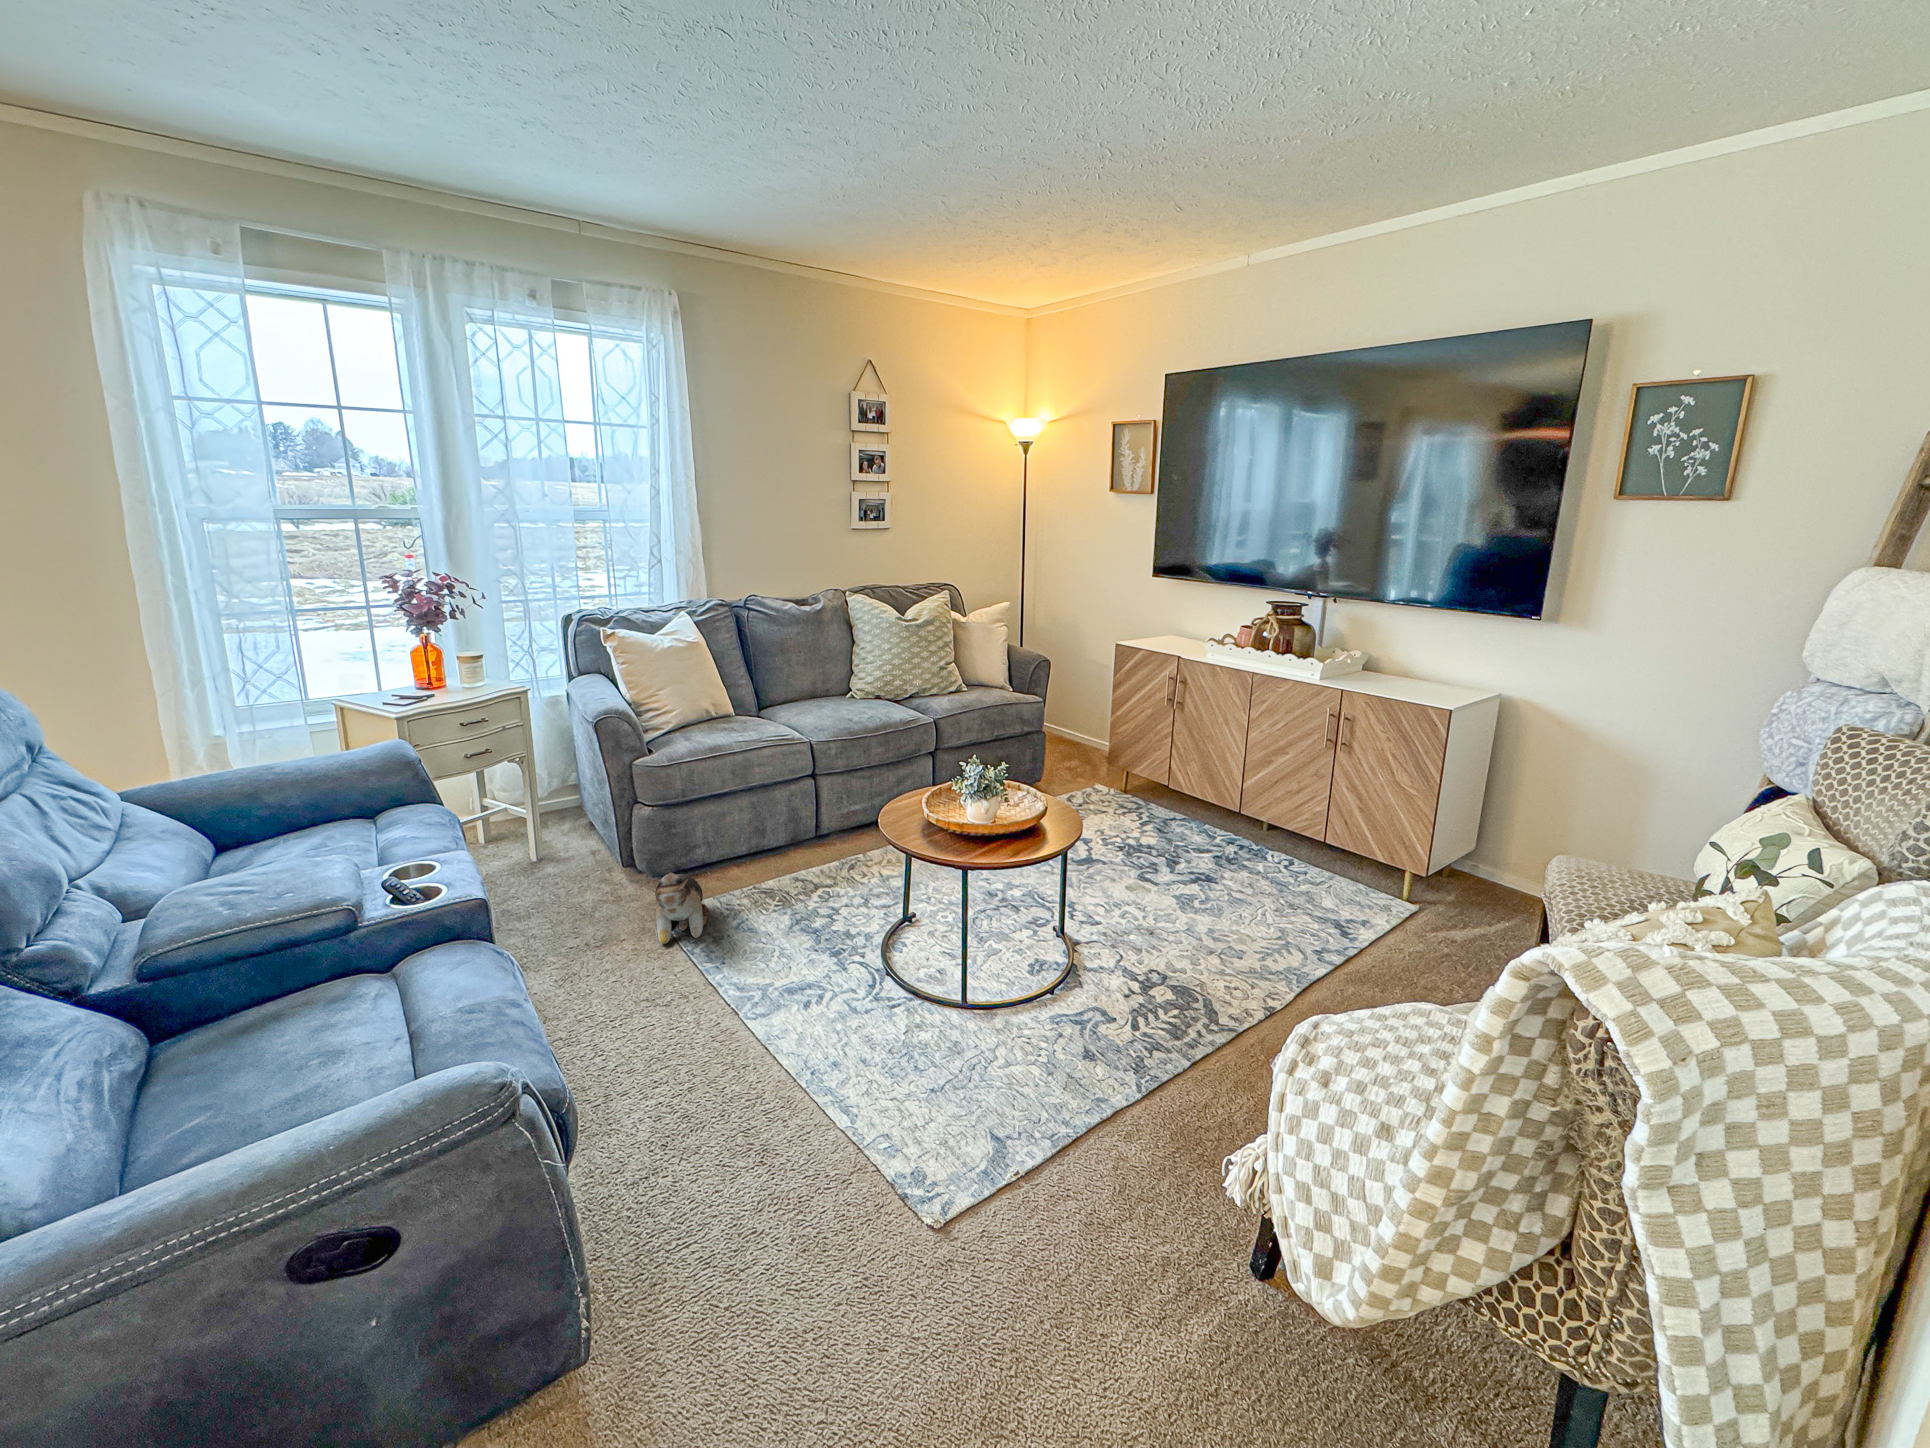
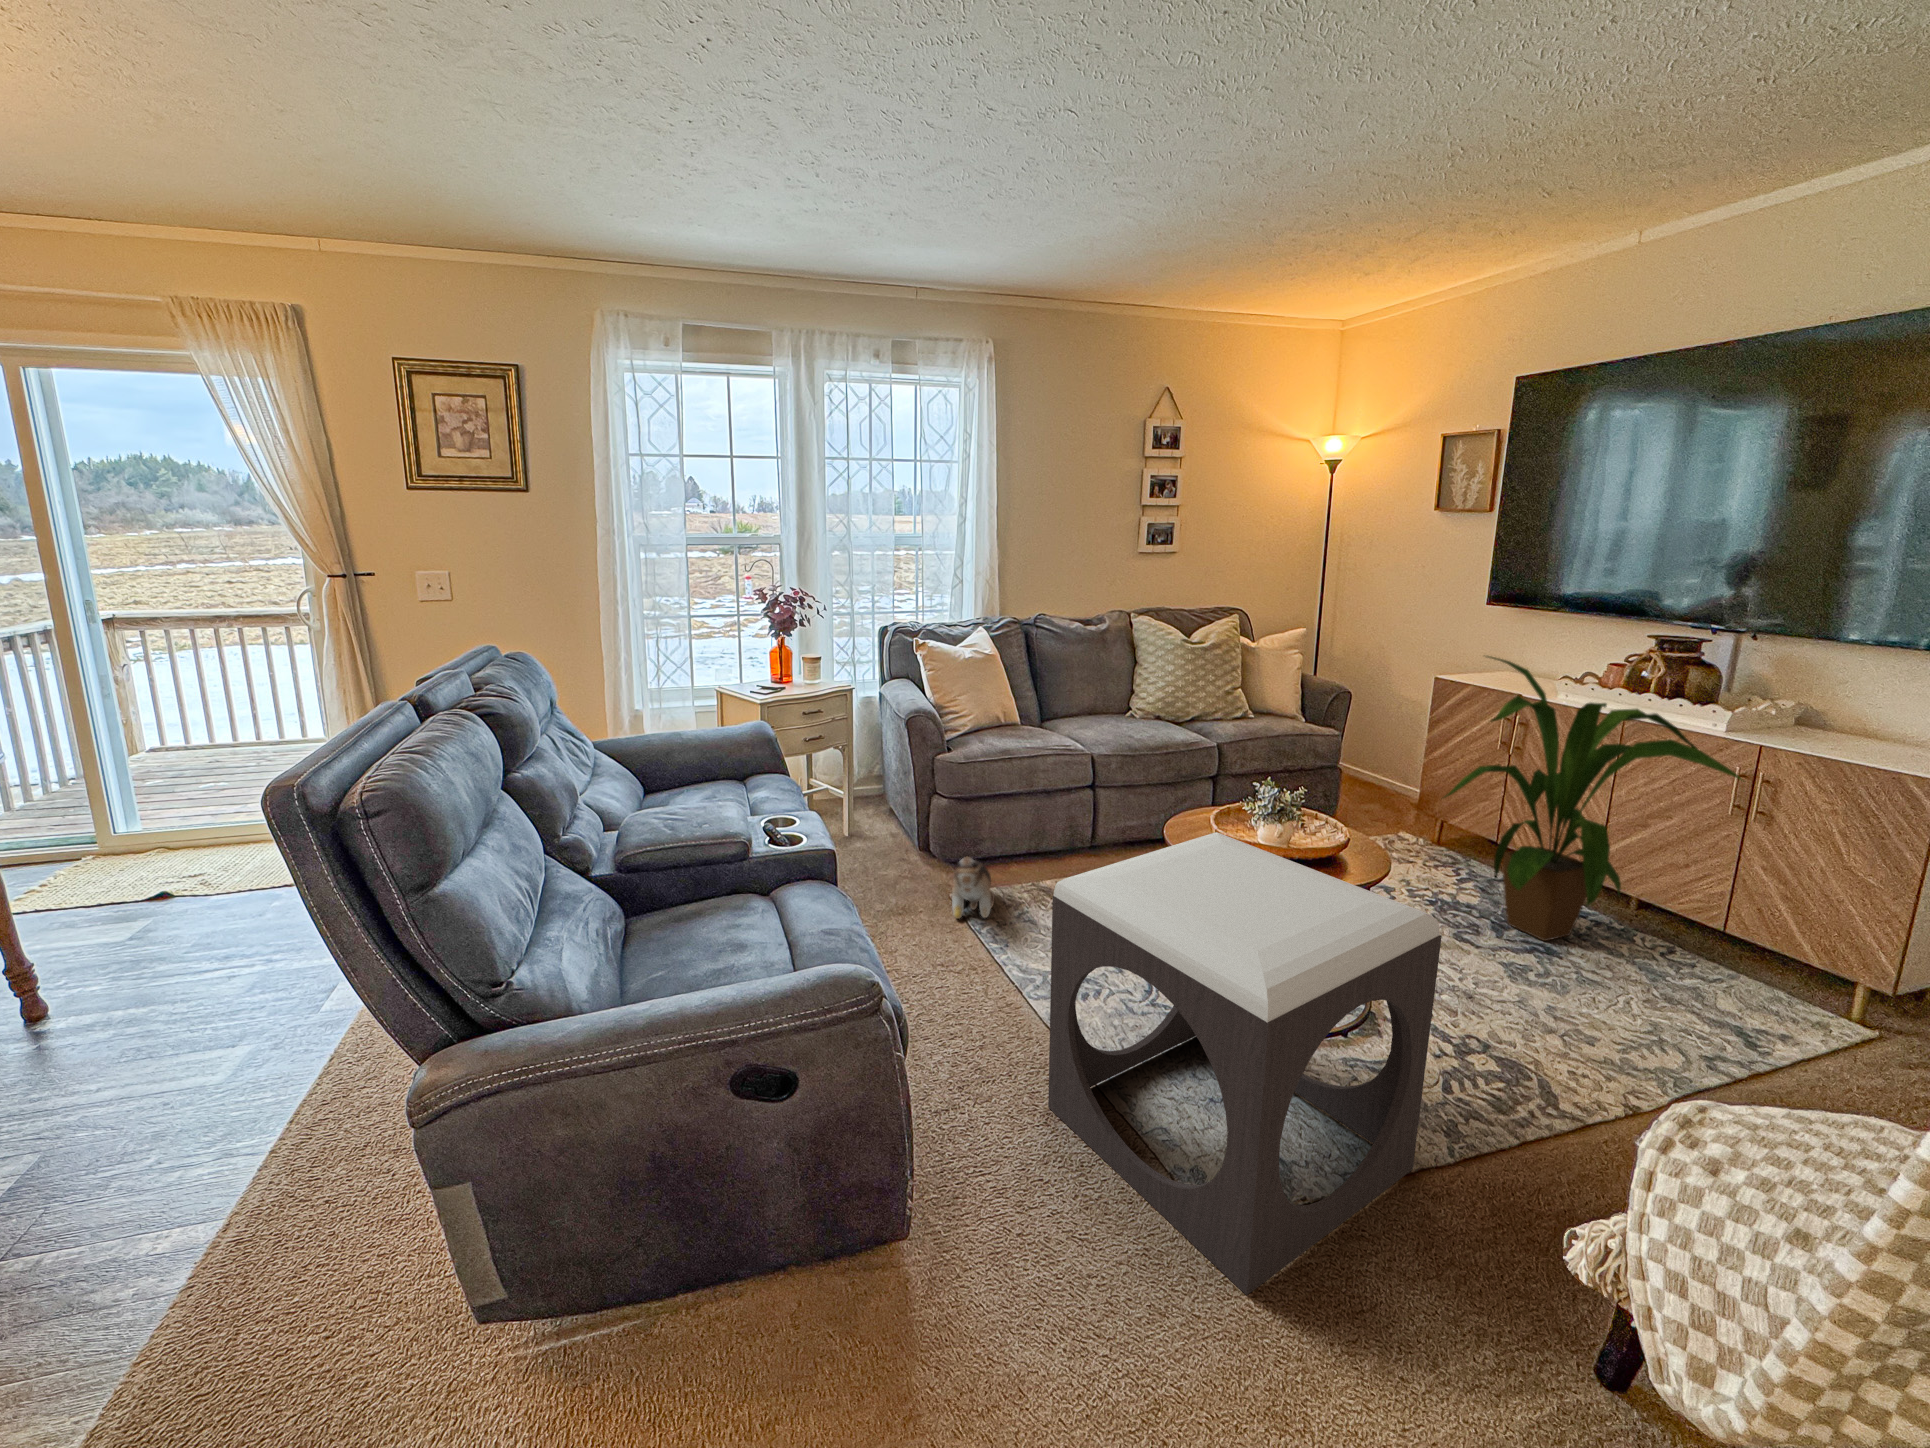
house plant: none [1124,623,1332,871] -> present [1444,656,1742,941]
footstool: none [752,818,1123,1297] -> present [1048,832,1442,1295]

